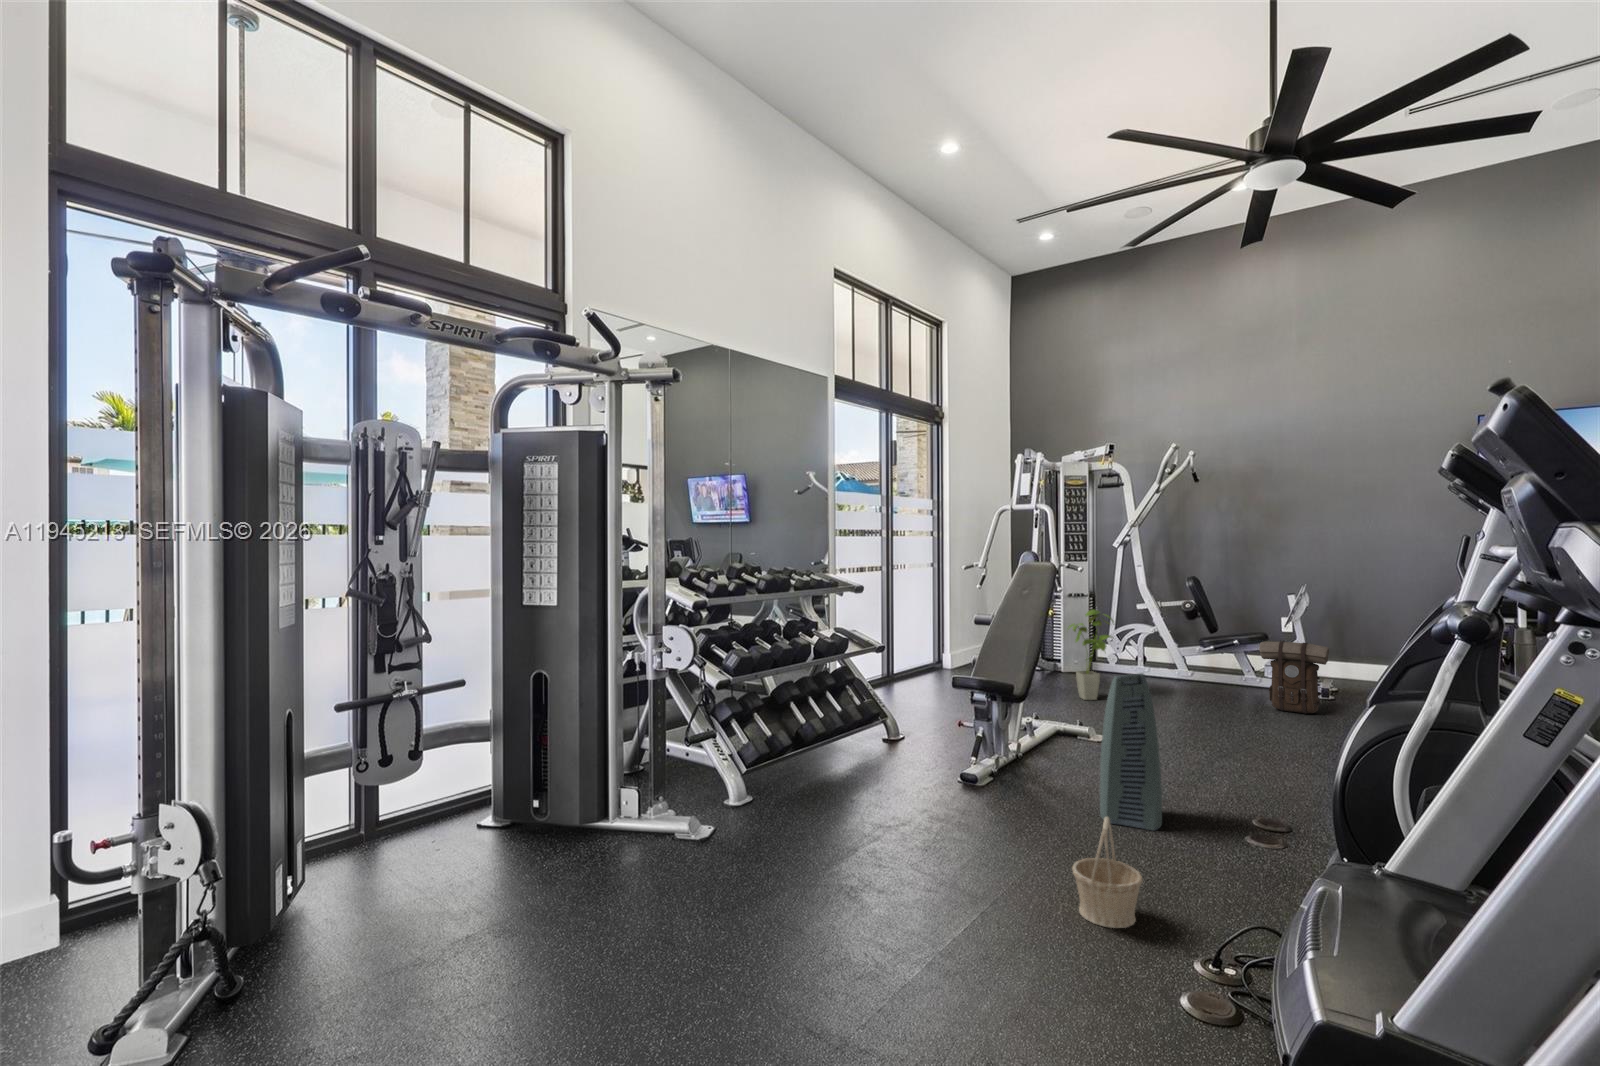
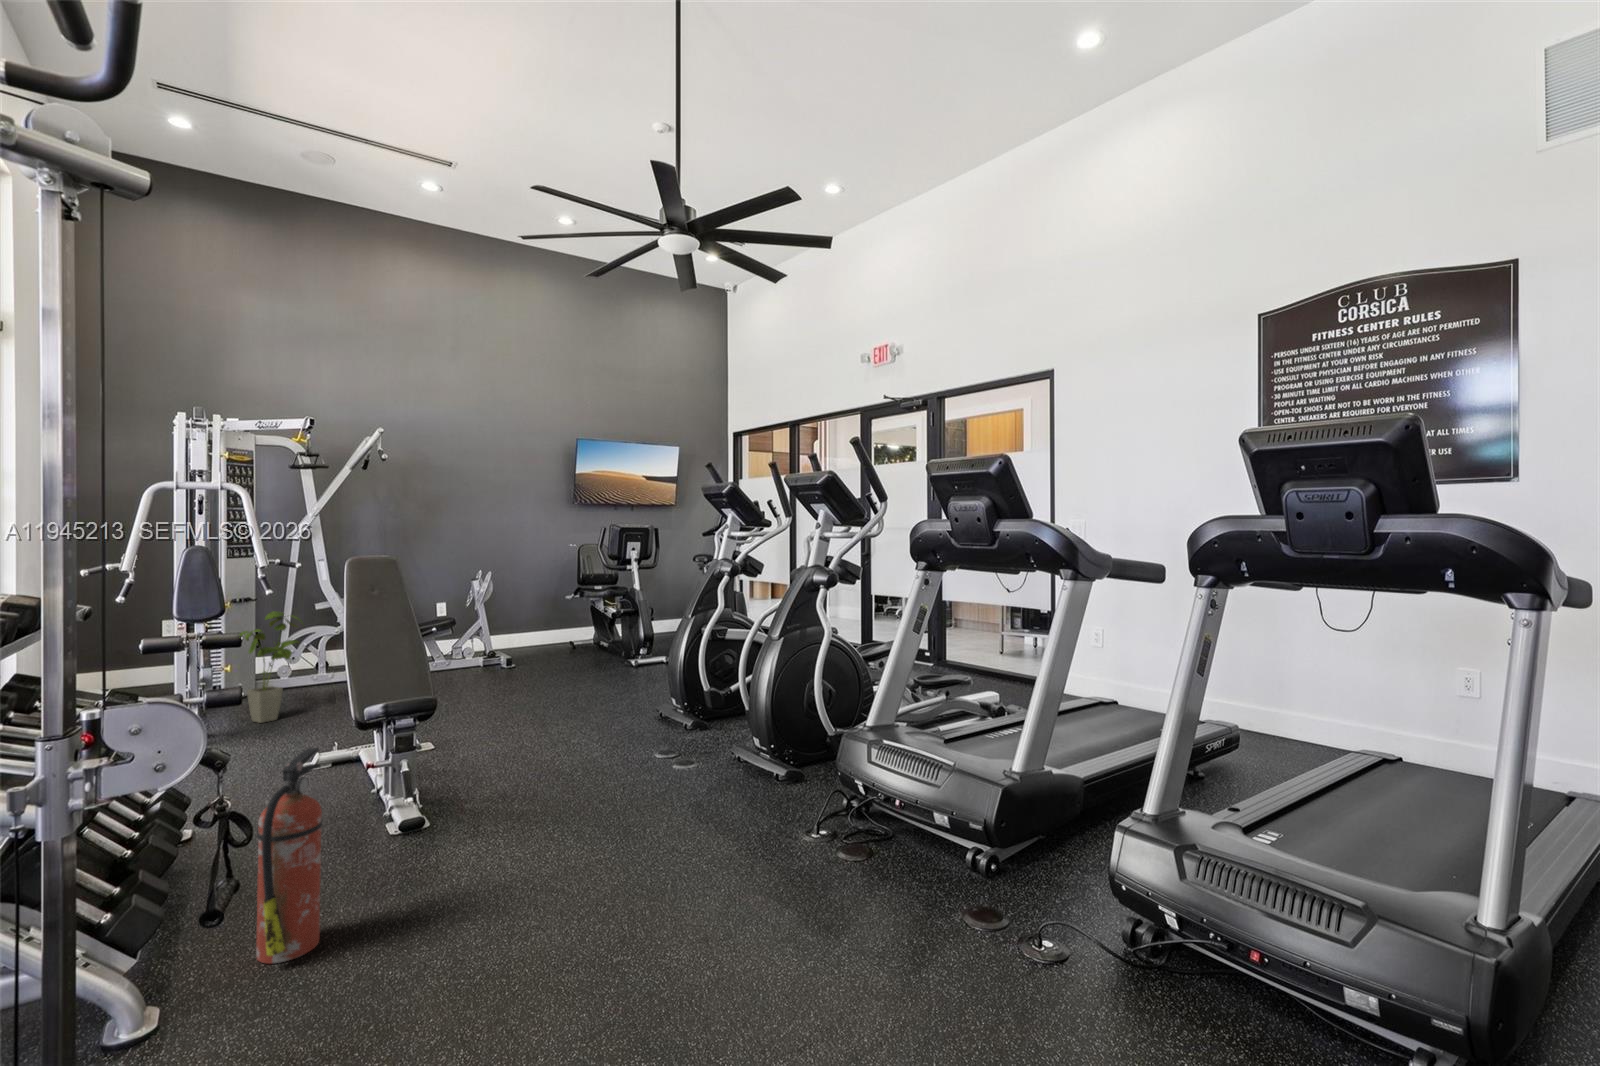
backpack: present [1259,641,1329,714] -> none [460,625,519,692]
air purifier: present [1100,673,1162,830] -> none [333,673,414,867]
fire extinguisher: none [1032,718,1074,867] -> present [256,748,322,964]
basket: present [1072,817,1142,928] -> none [345,861,442,1011]

